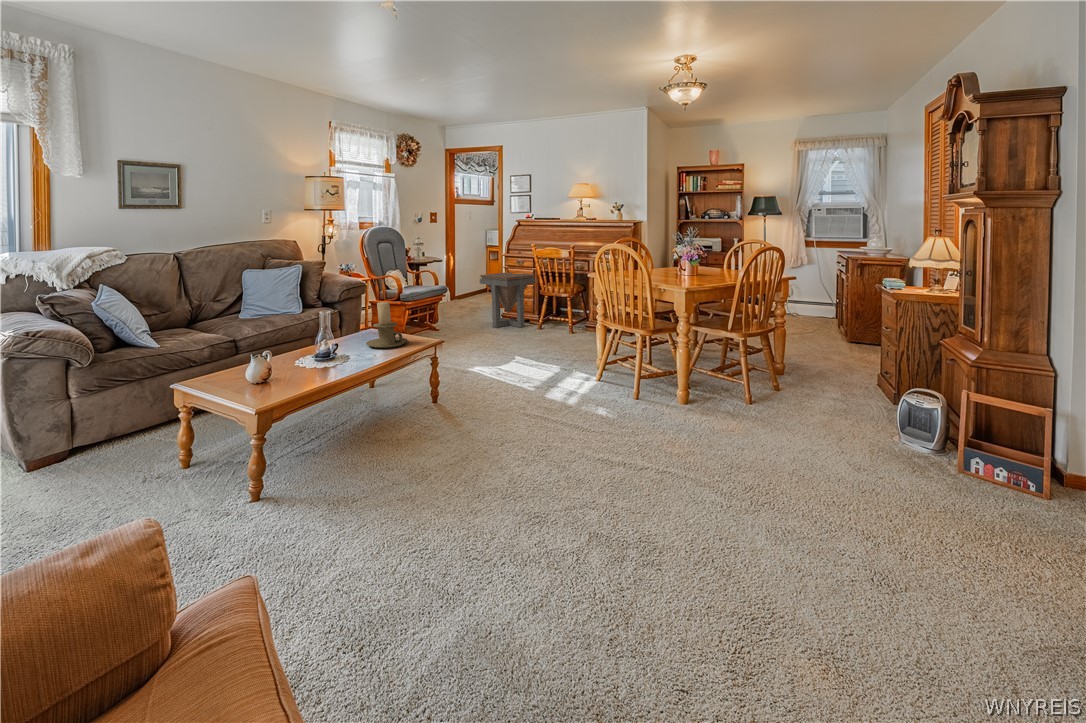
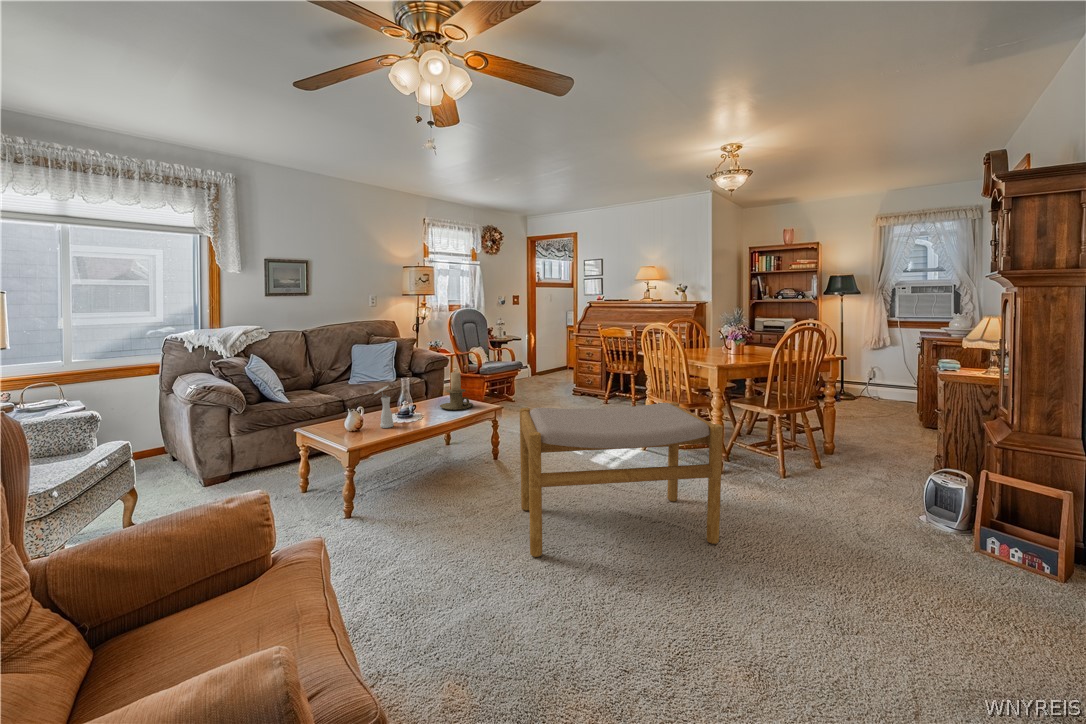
side table: present [480,272,535,328] -> none [551,349,603,400]
vase: none [279,322,311,377] -> present [374,386,394,428]
footstool: none [479,332,731,530] -> present [520,402,723,557]

